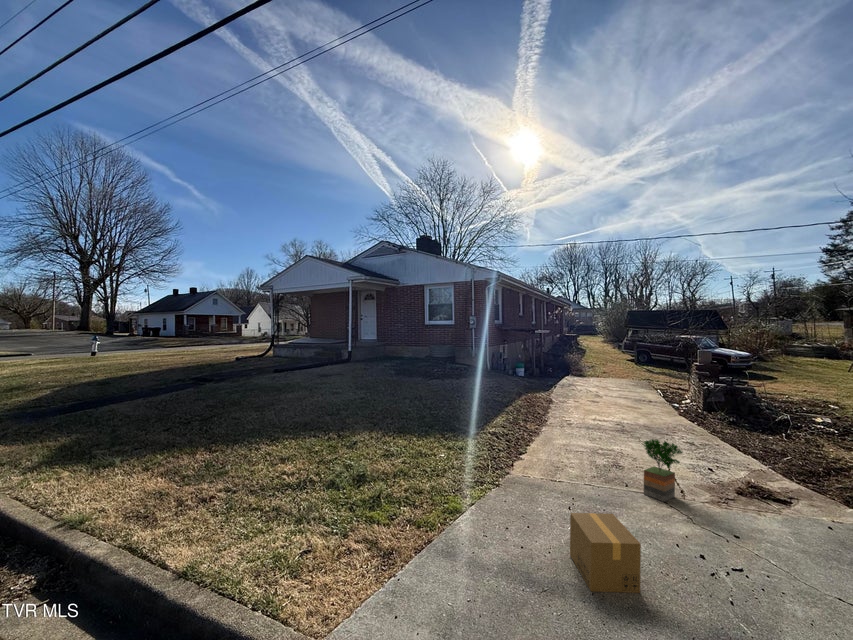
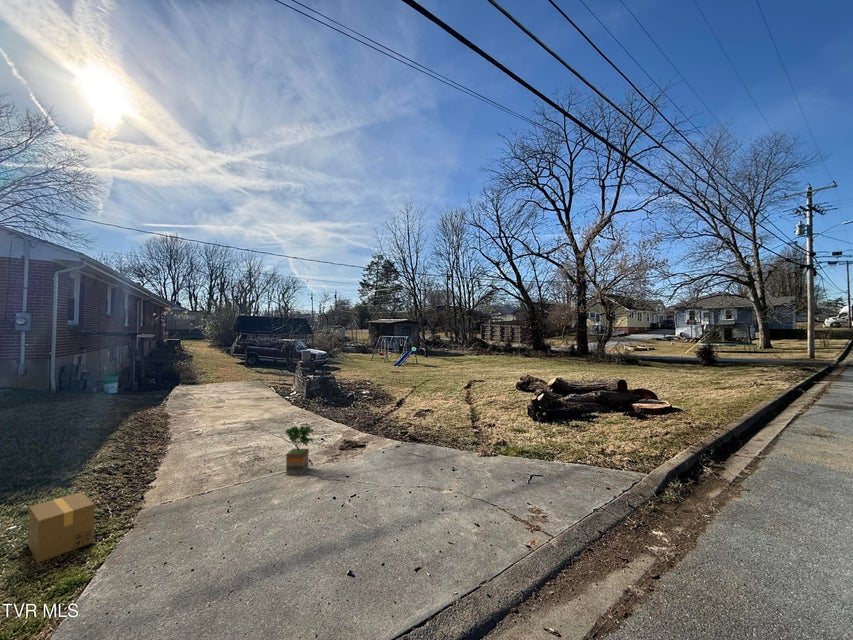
cardboard box: present [570,513,641,593] -> present [28,492,95,563]

